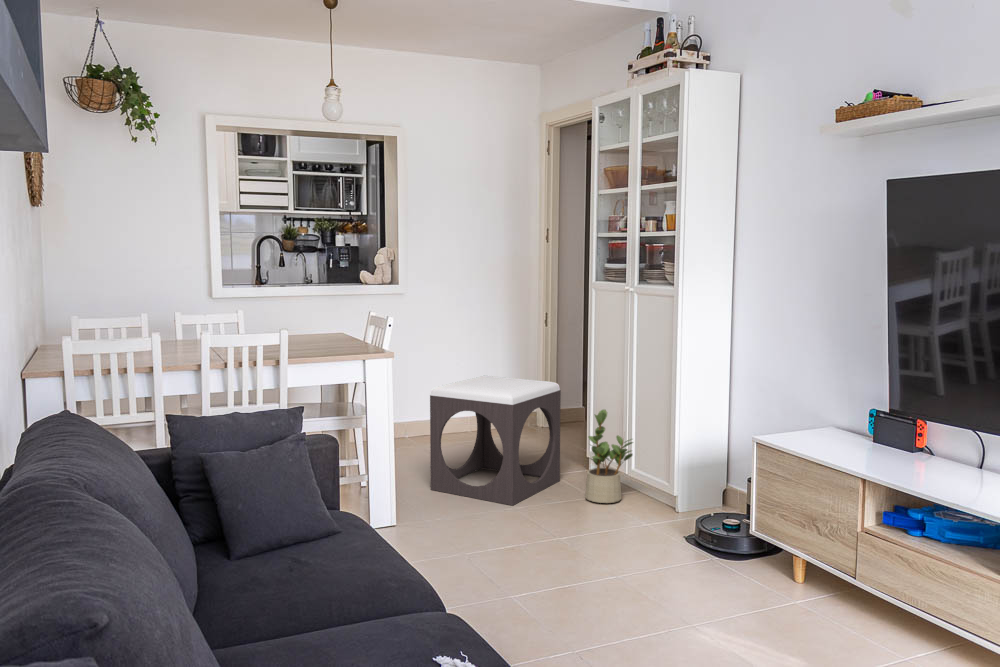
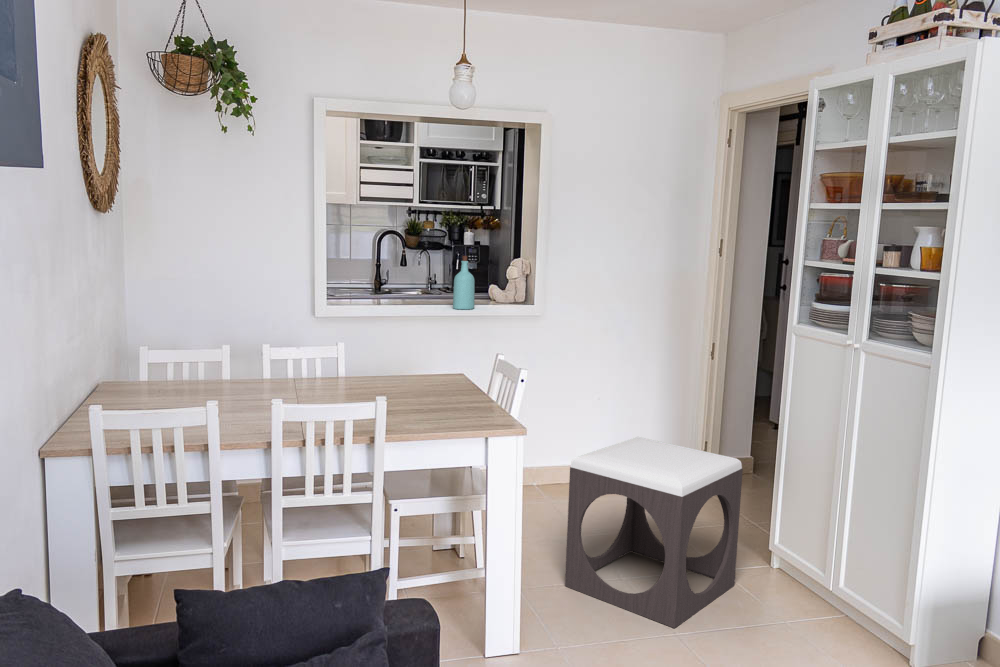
bottle: none [330,245,349,289] -> present [453,256,475,309]
potted plant: present [585,410,633,503] -> none [773,509,850,638]

